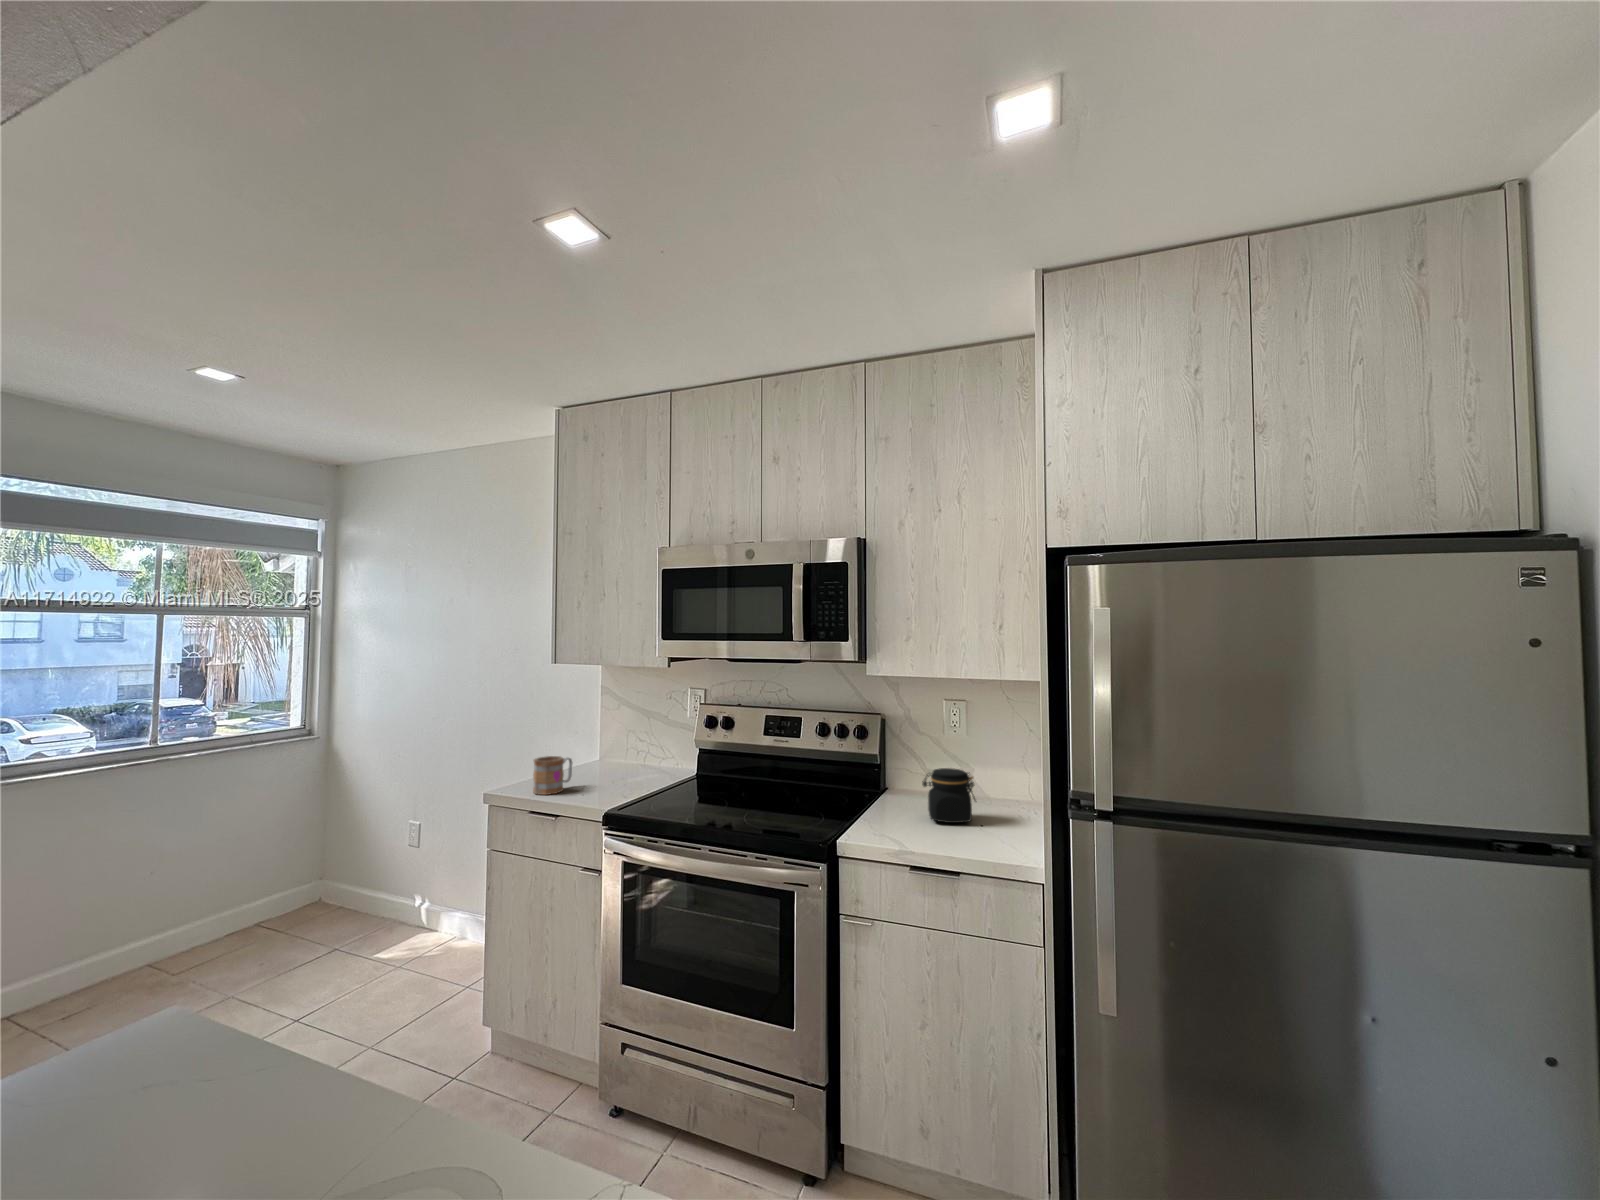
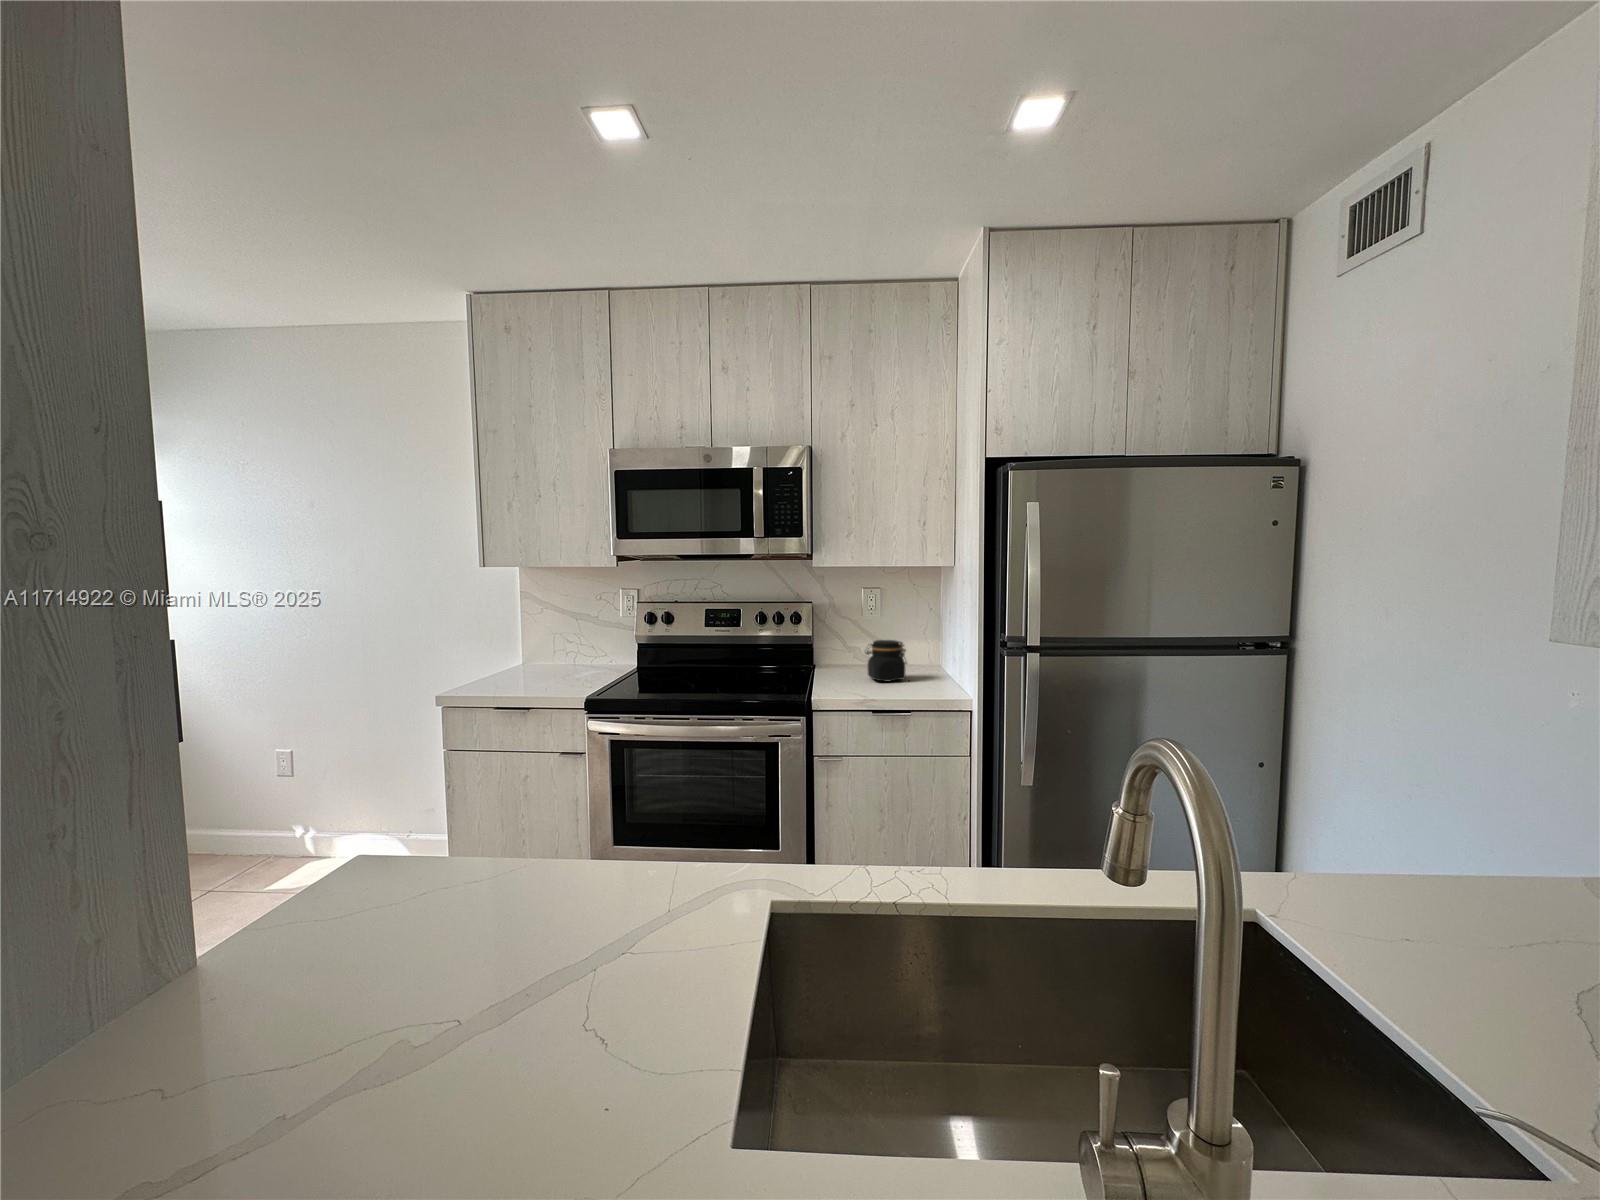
mug: present [533,756,572,795] -> none [492,654,526,690]

